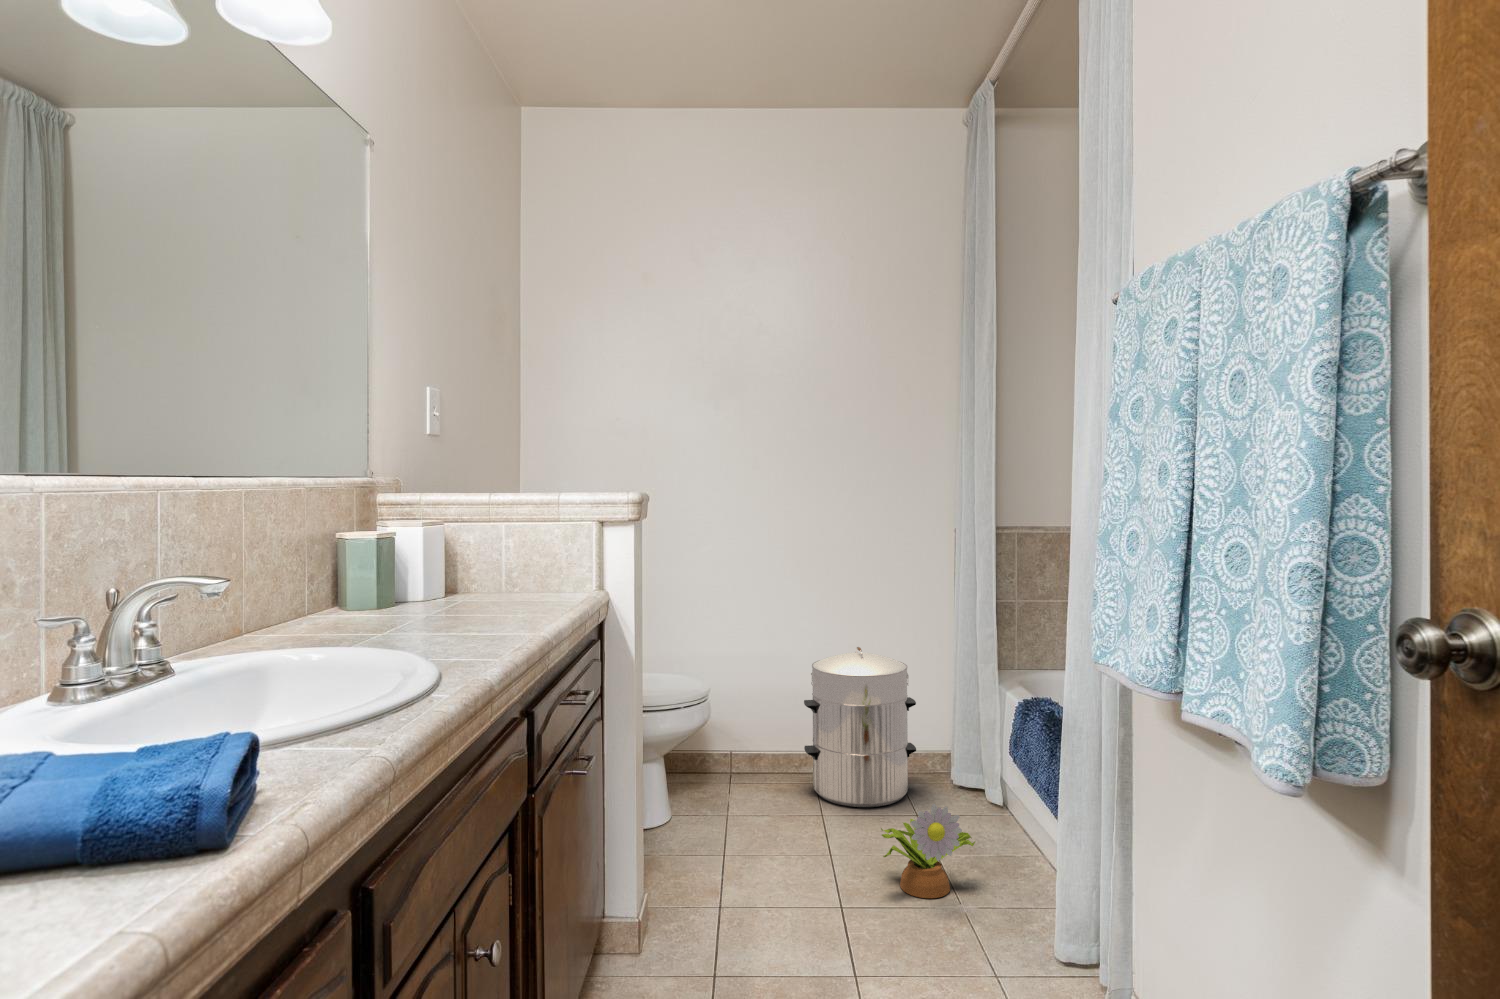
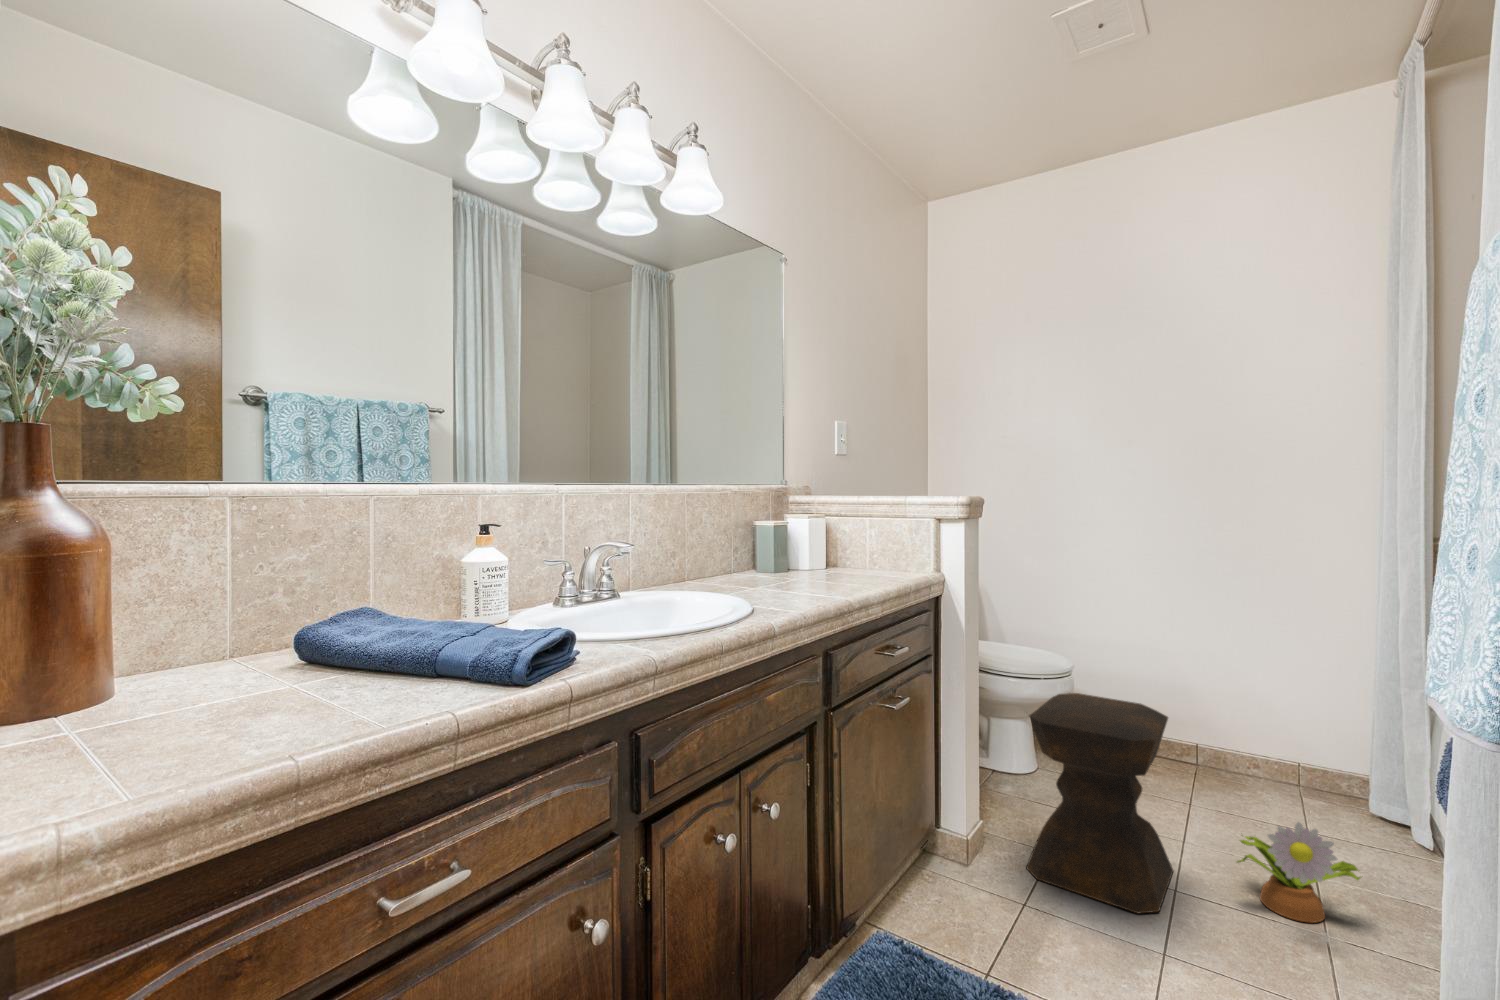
waste bin: present [804,647,916,807] -> none [1177,650,1314,814]
stool: none [694,713,828,936] -> present [1026,693,1173,913]

